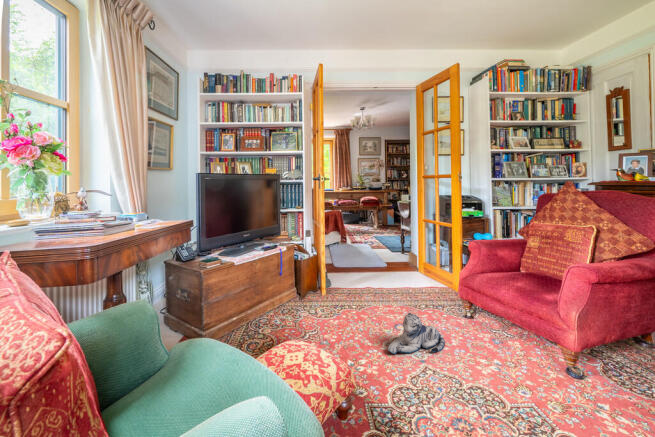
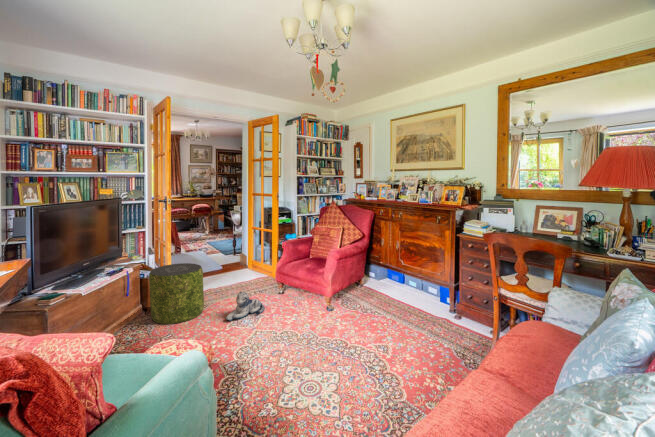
pouf: none [301,262,361,339] -> present [149,263,204,324]

